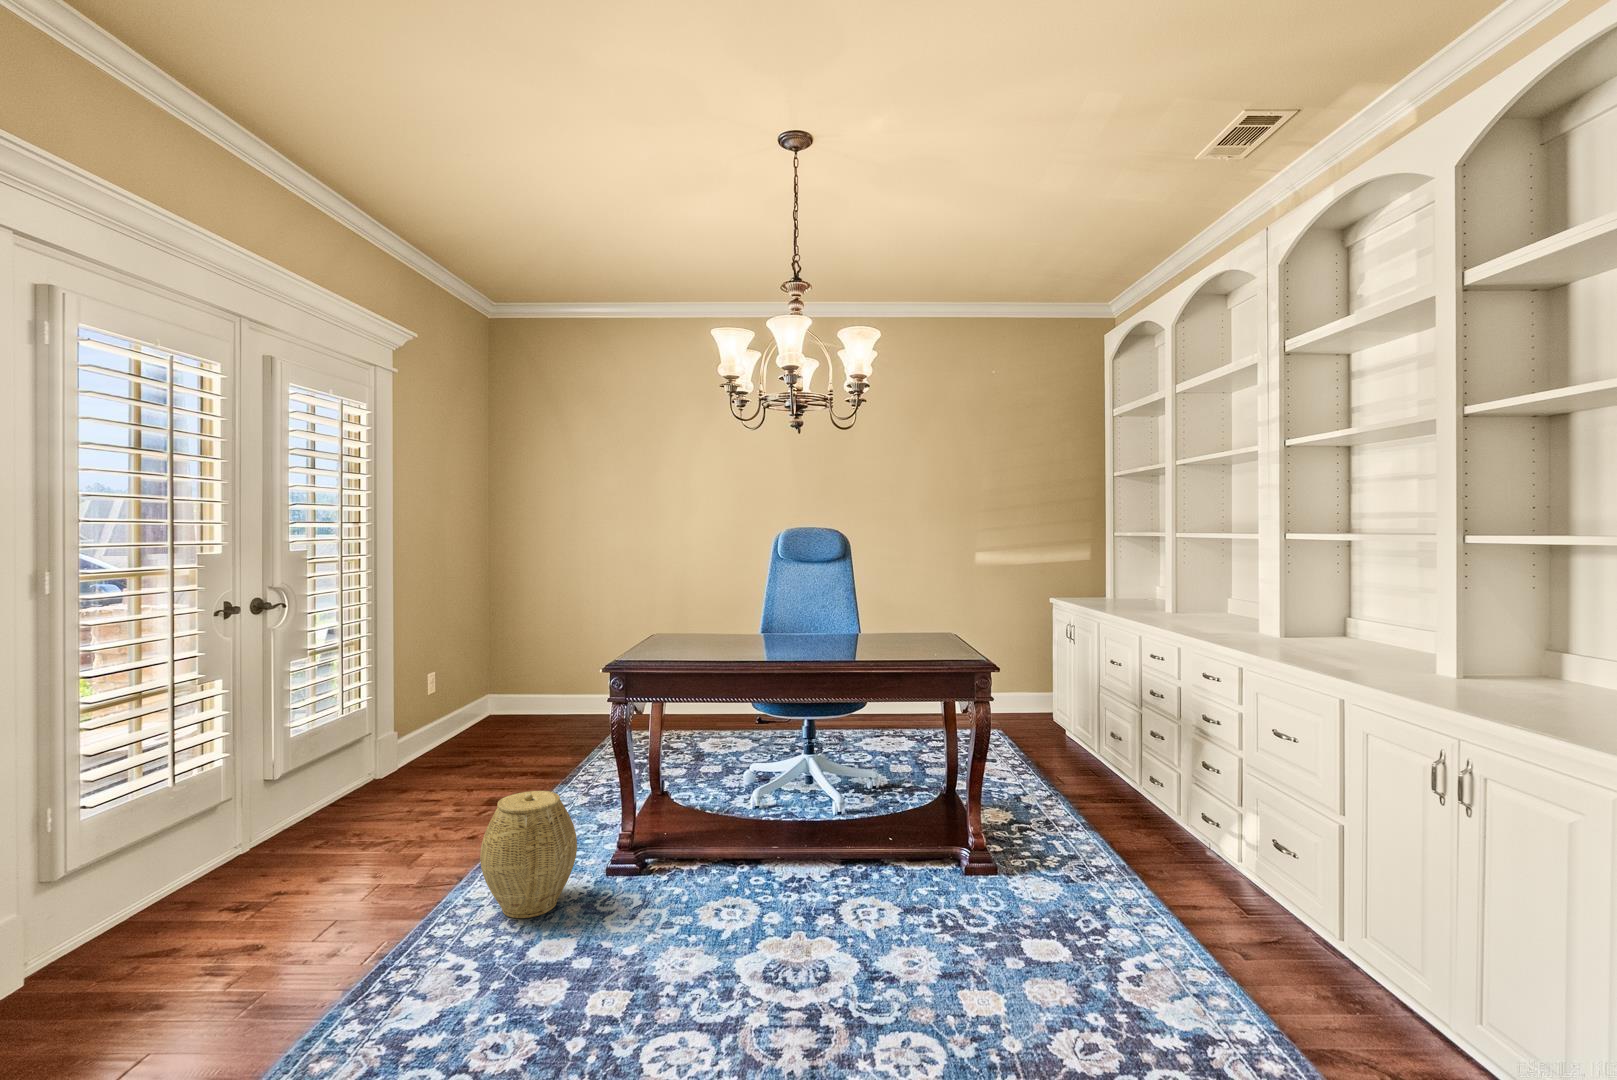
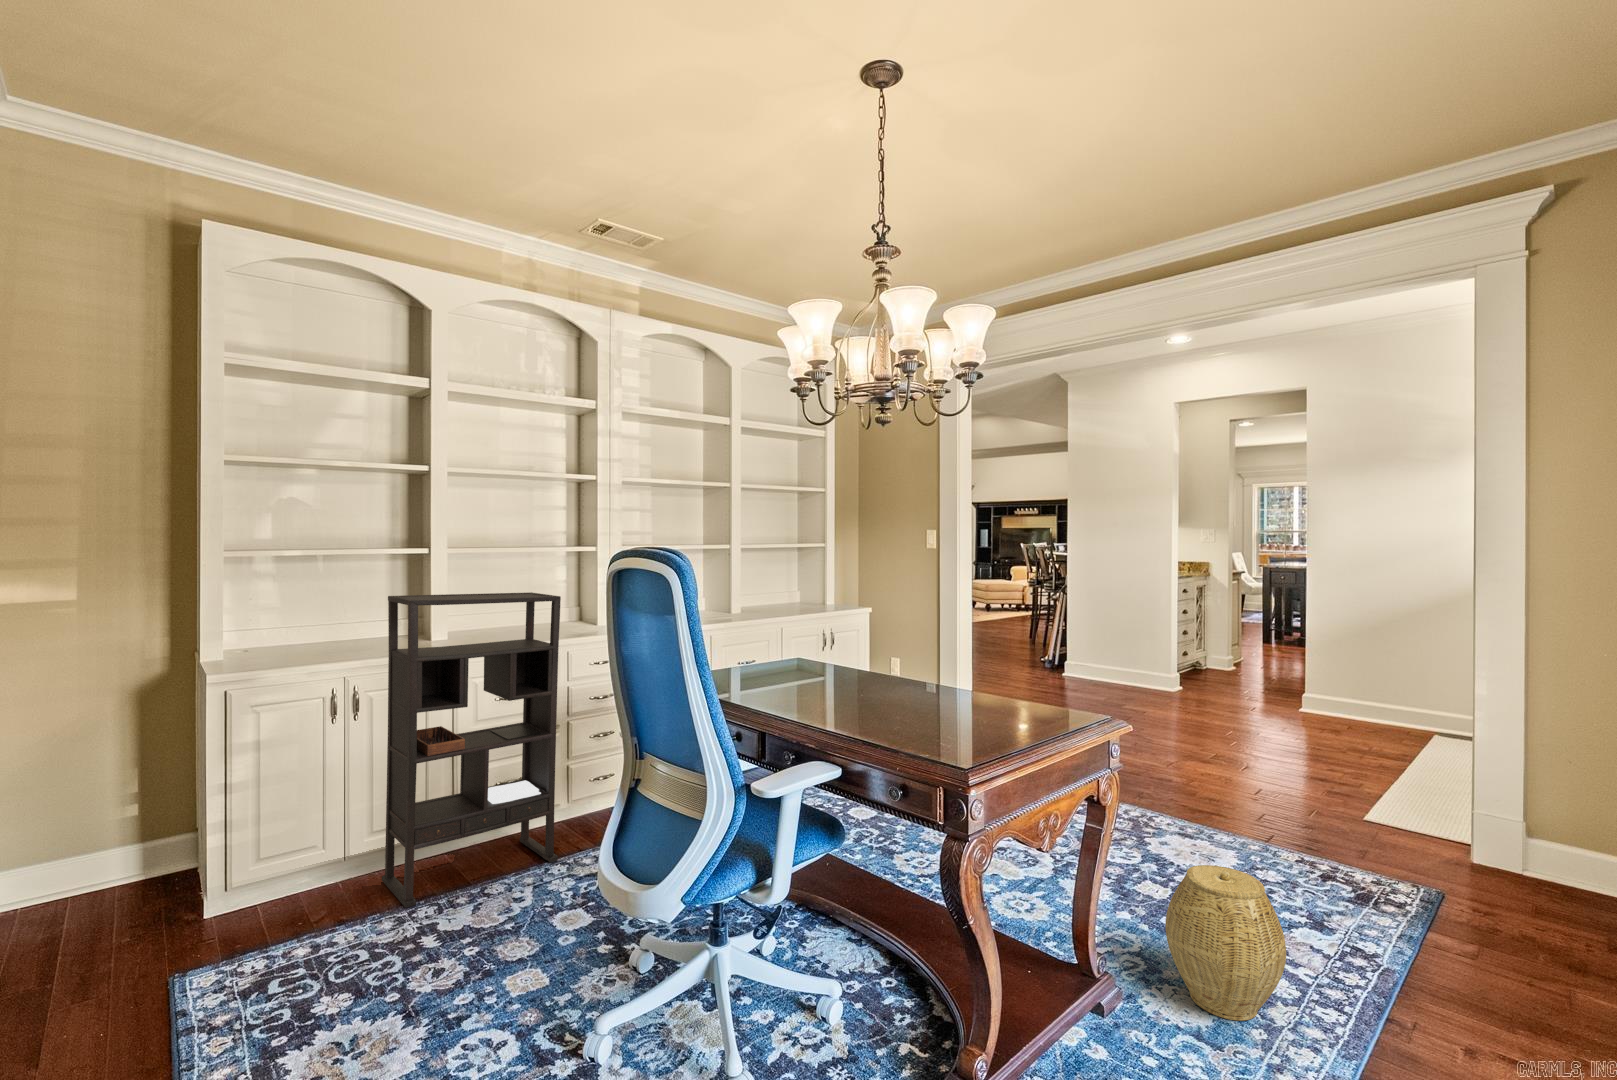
bookshelf: none [1033,561,1131,797] -> present [382,592,561,908]

